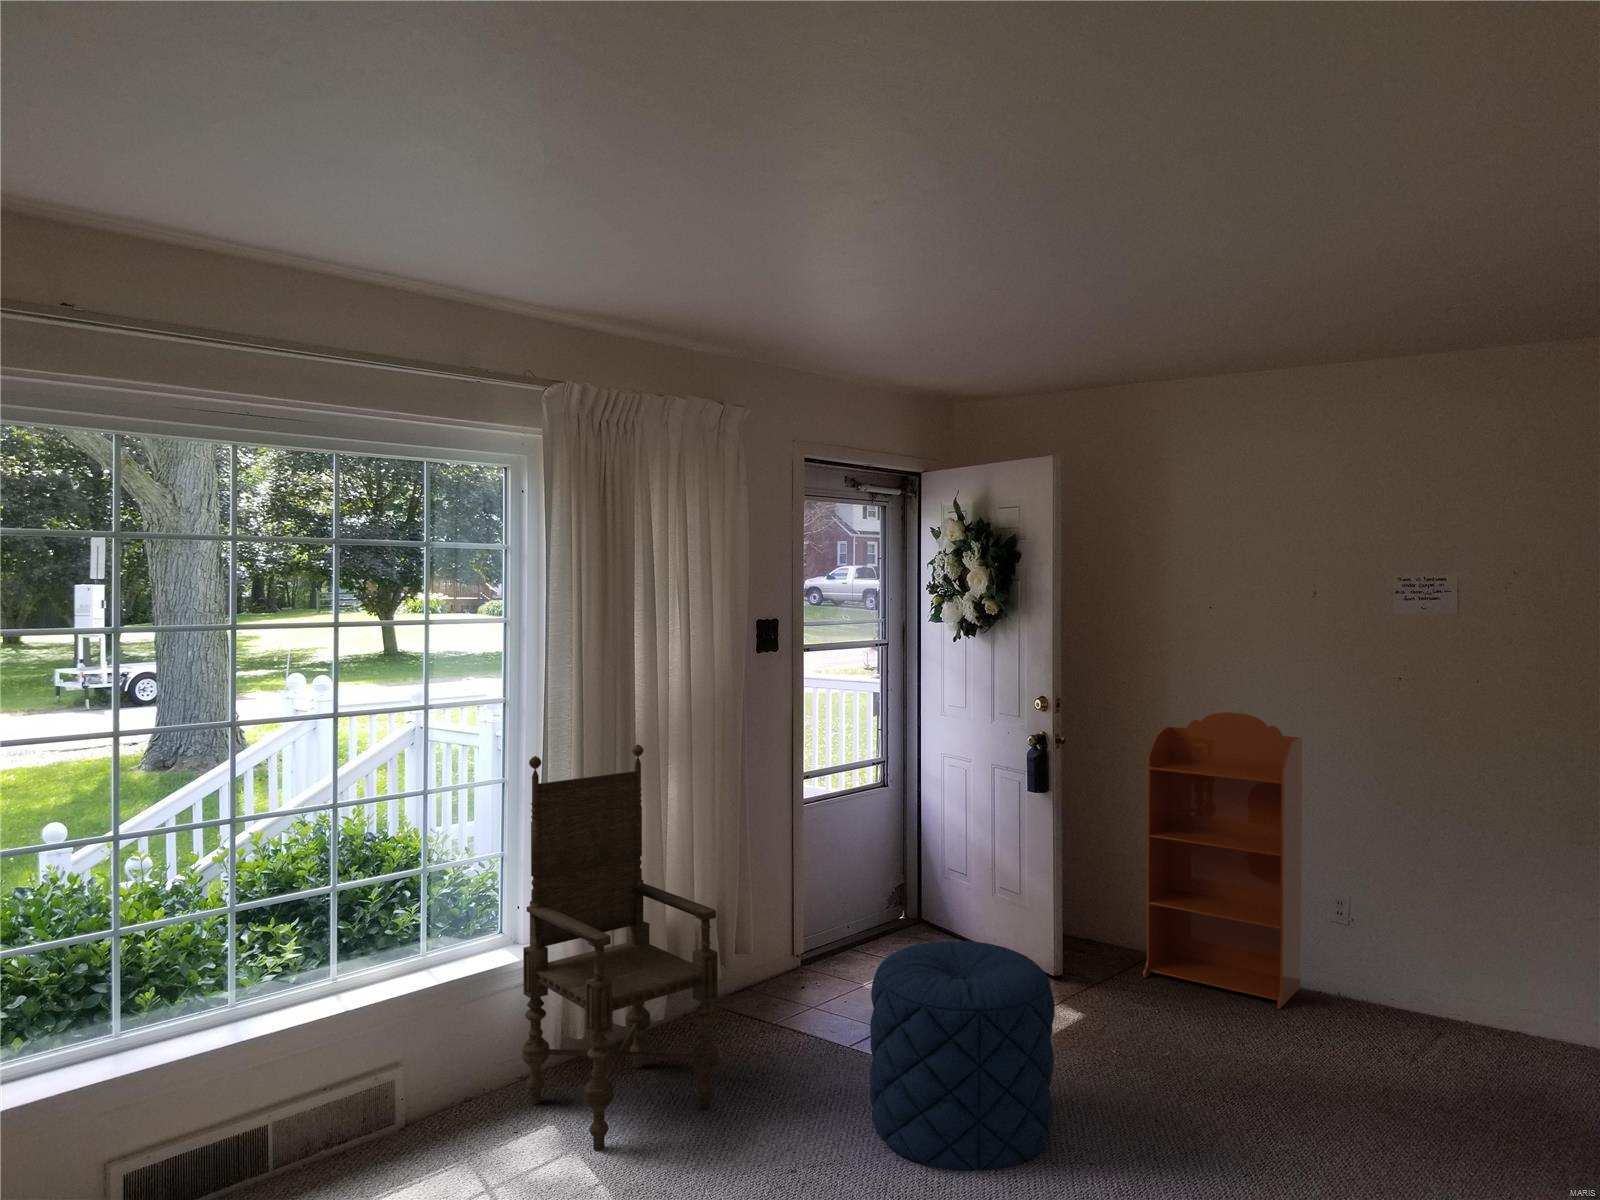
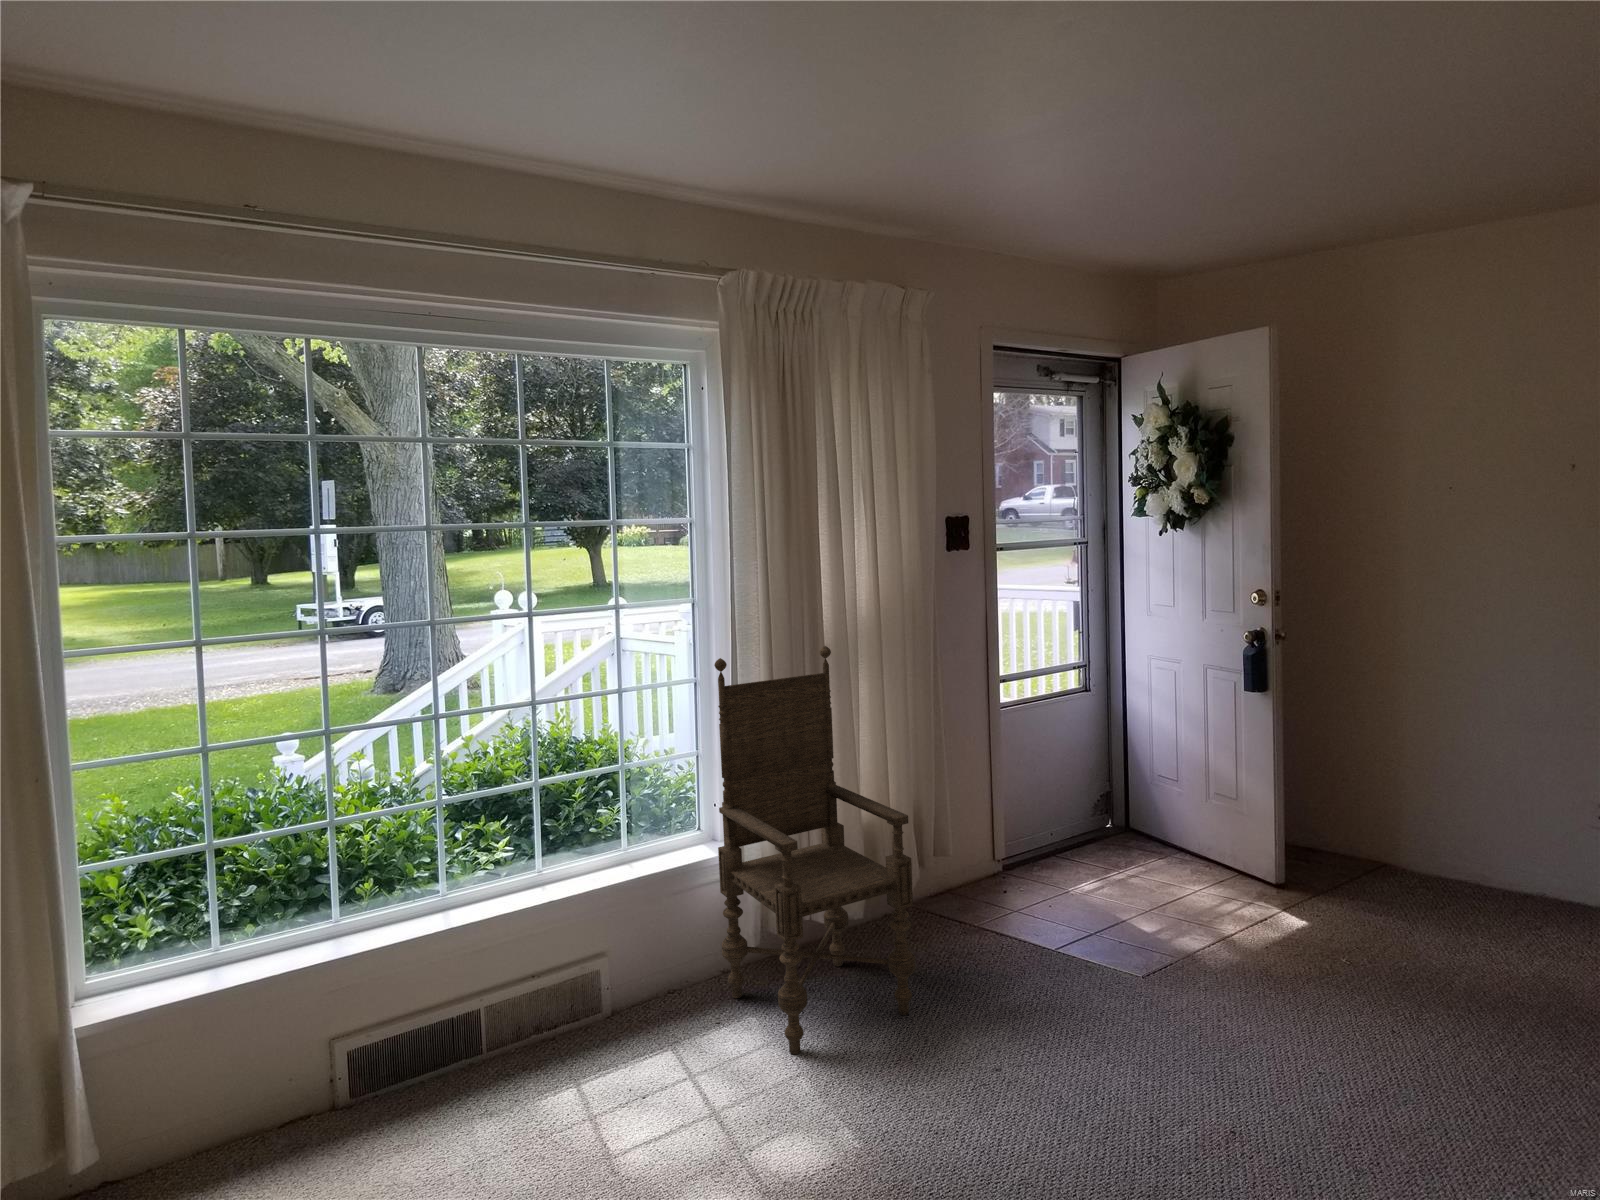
bookcase: present [1143,712,1302,1009] -> none [1383,602,1589,935]
pouf: present [870,941,1055,1171] -> none [1079,854,1297,1112]

